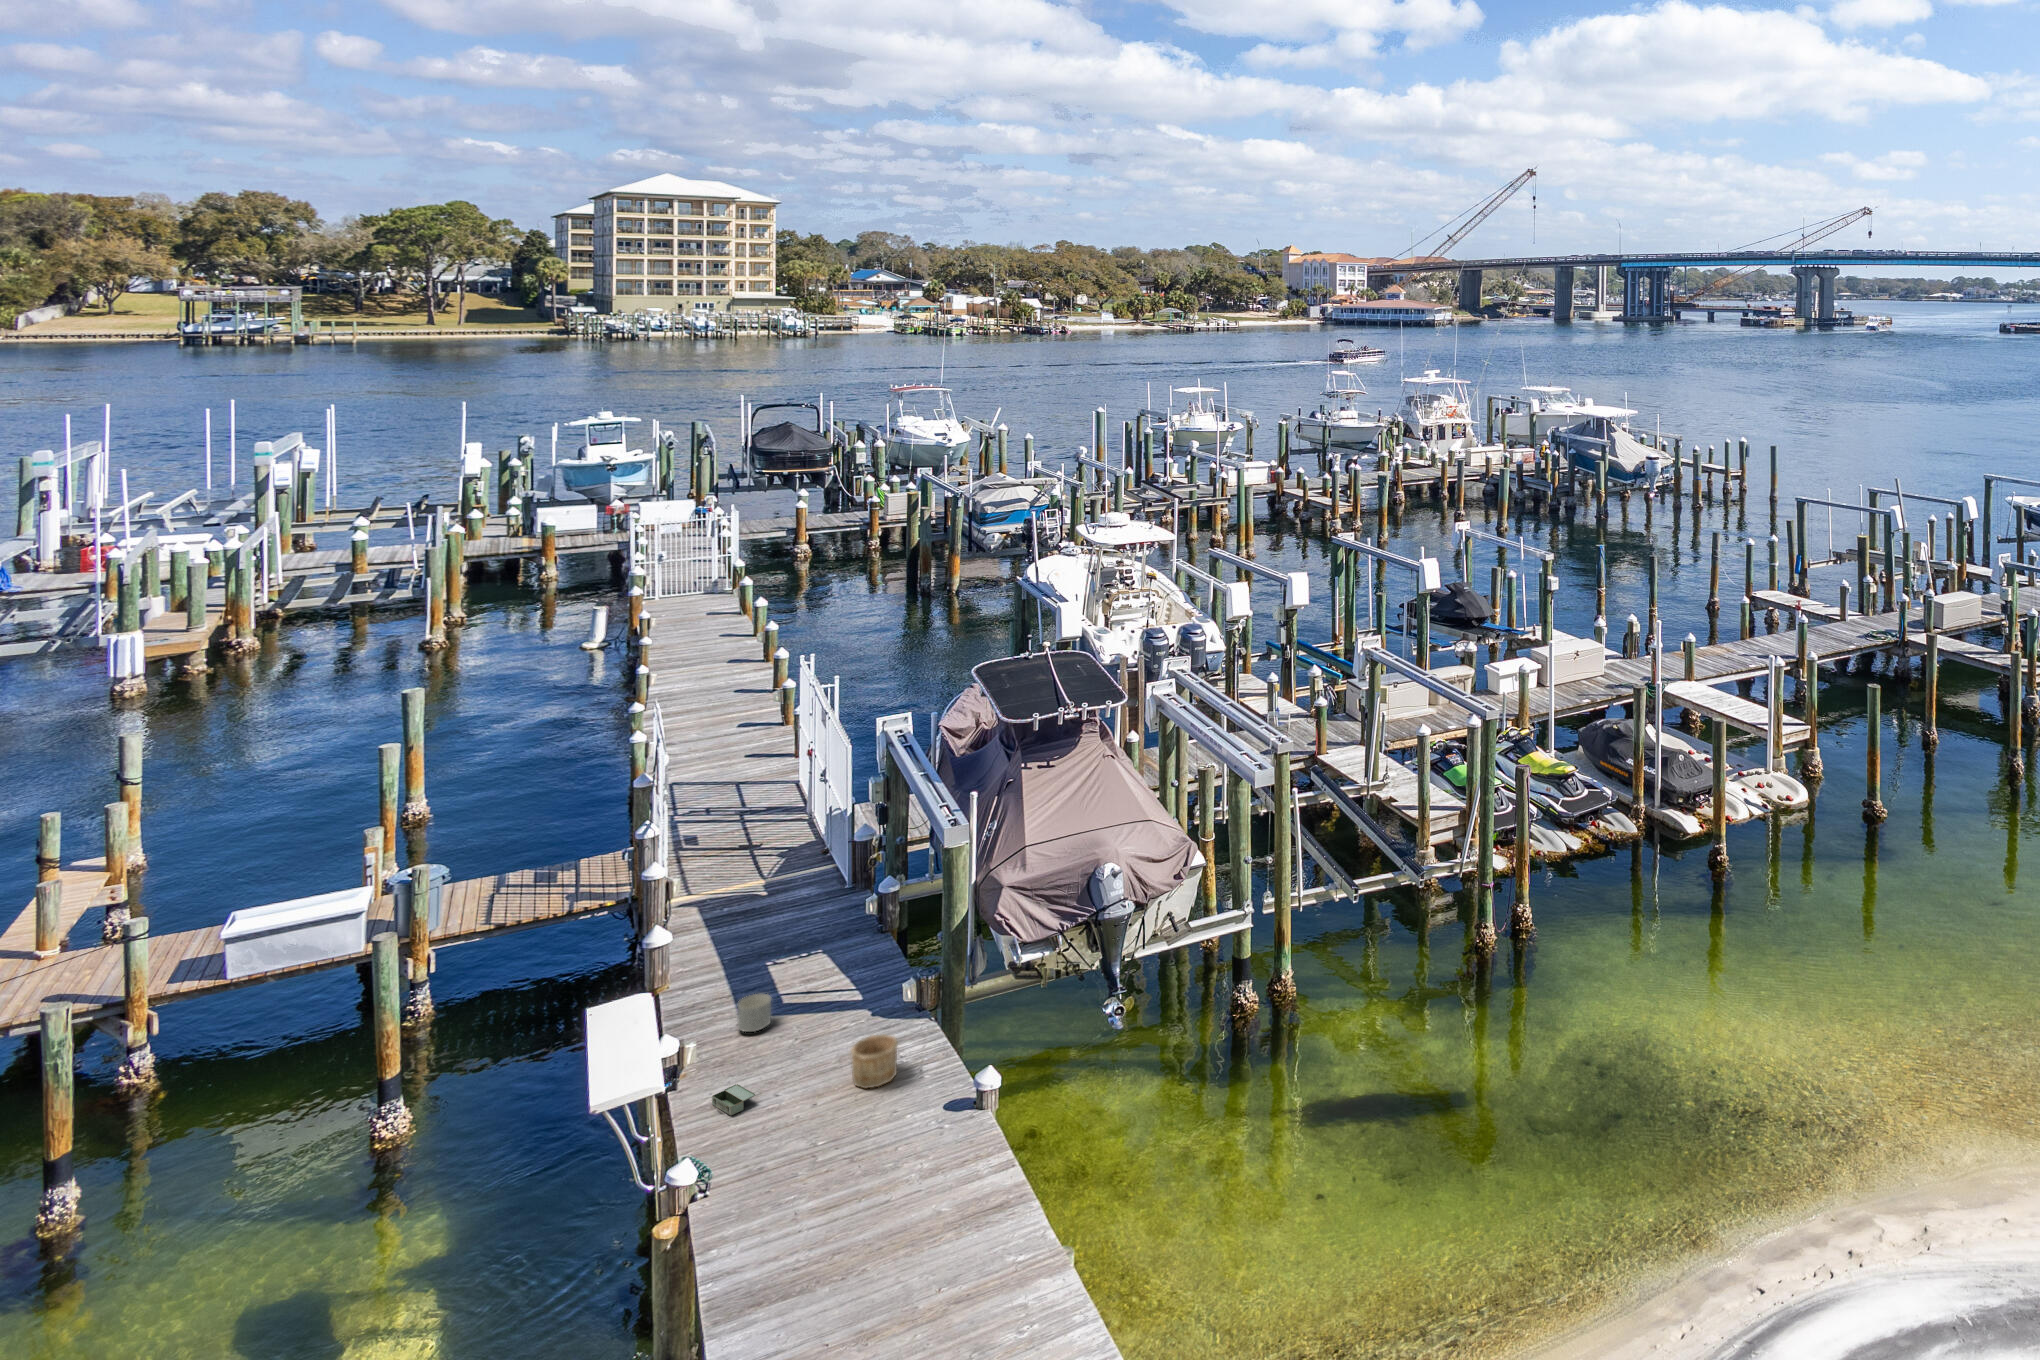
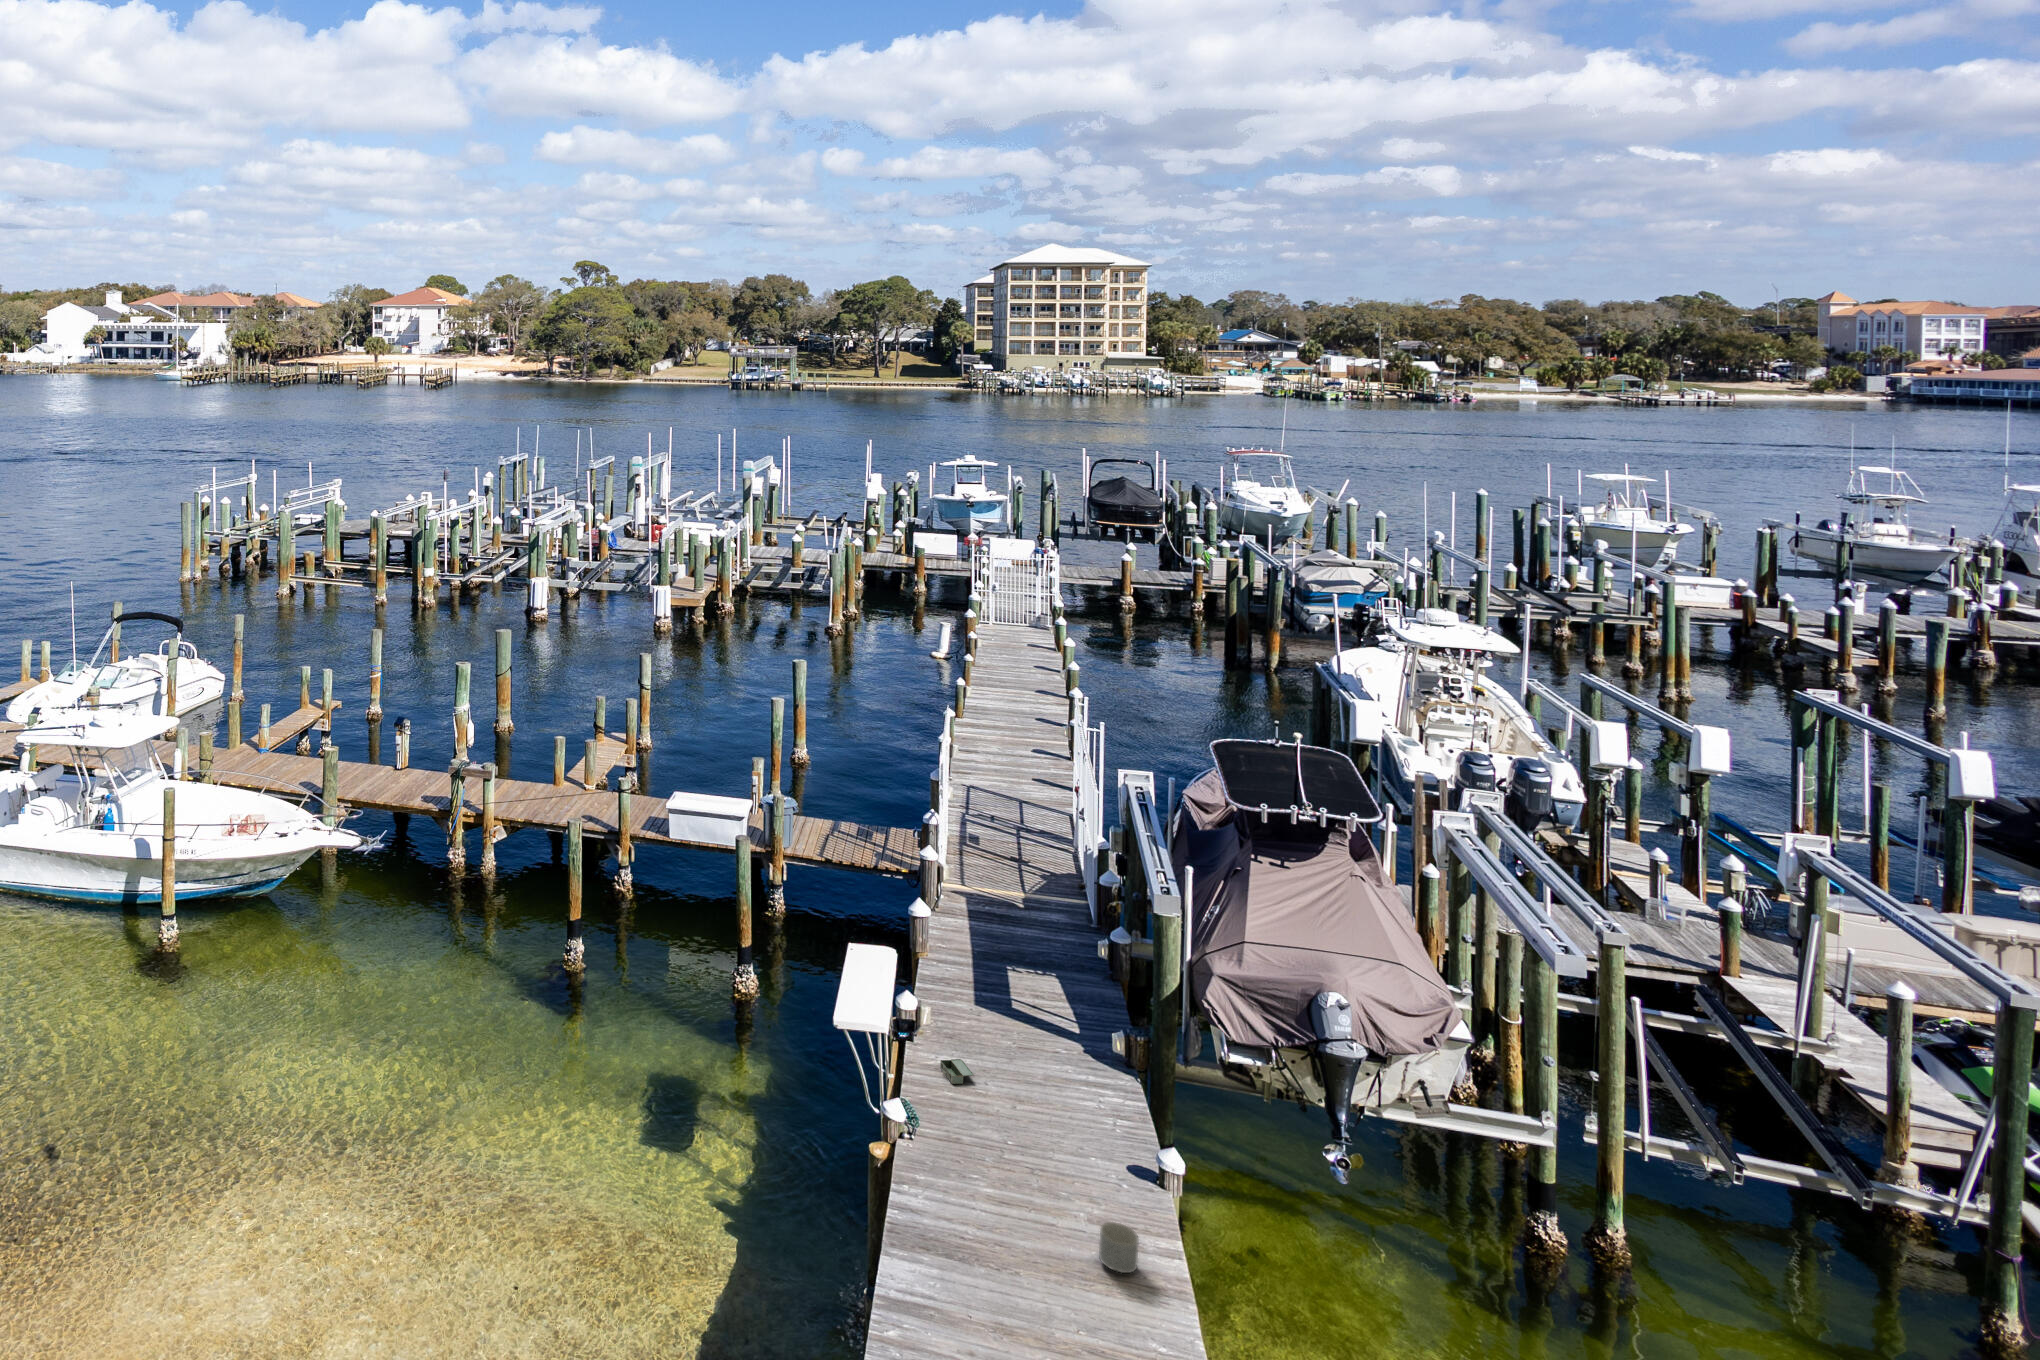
planter: present [737,994,771,1032] -> present [1099,1222,1139,1273]
wooden bucket: present [851,1035,898,1089] -> none [1056,1066,1100,1117]

